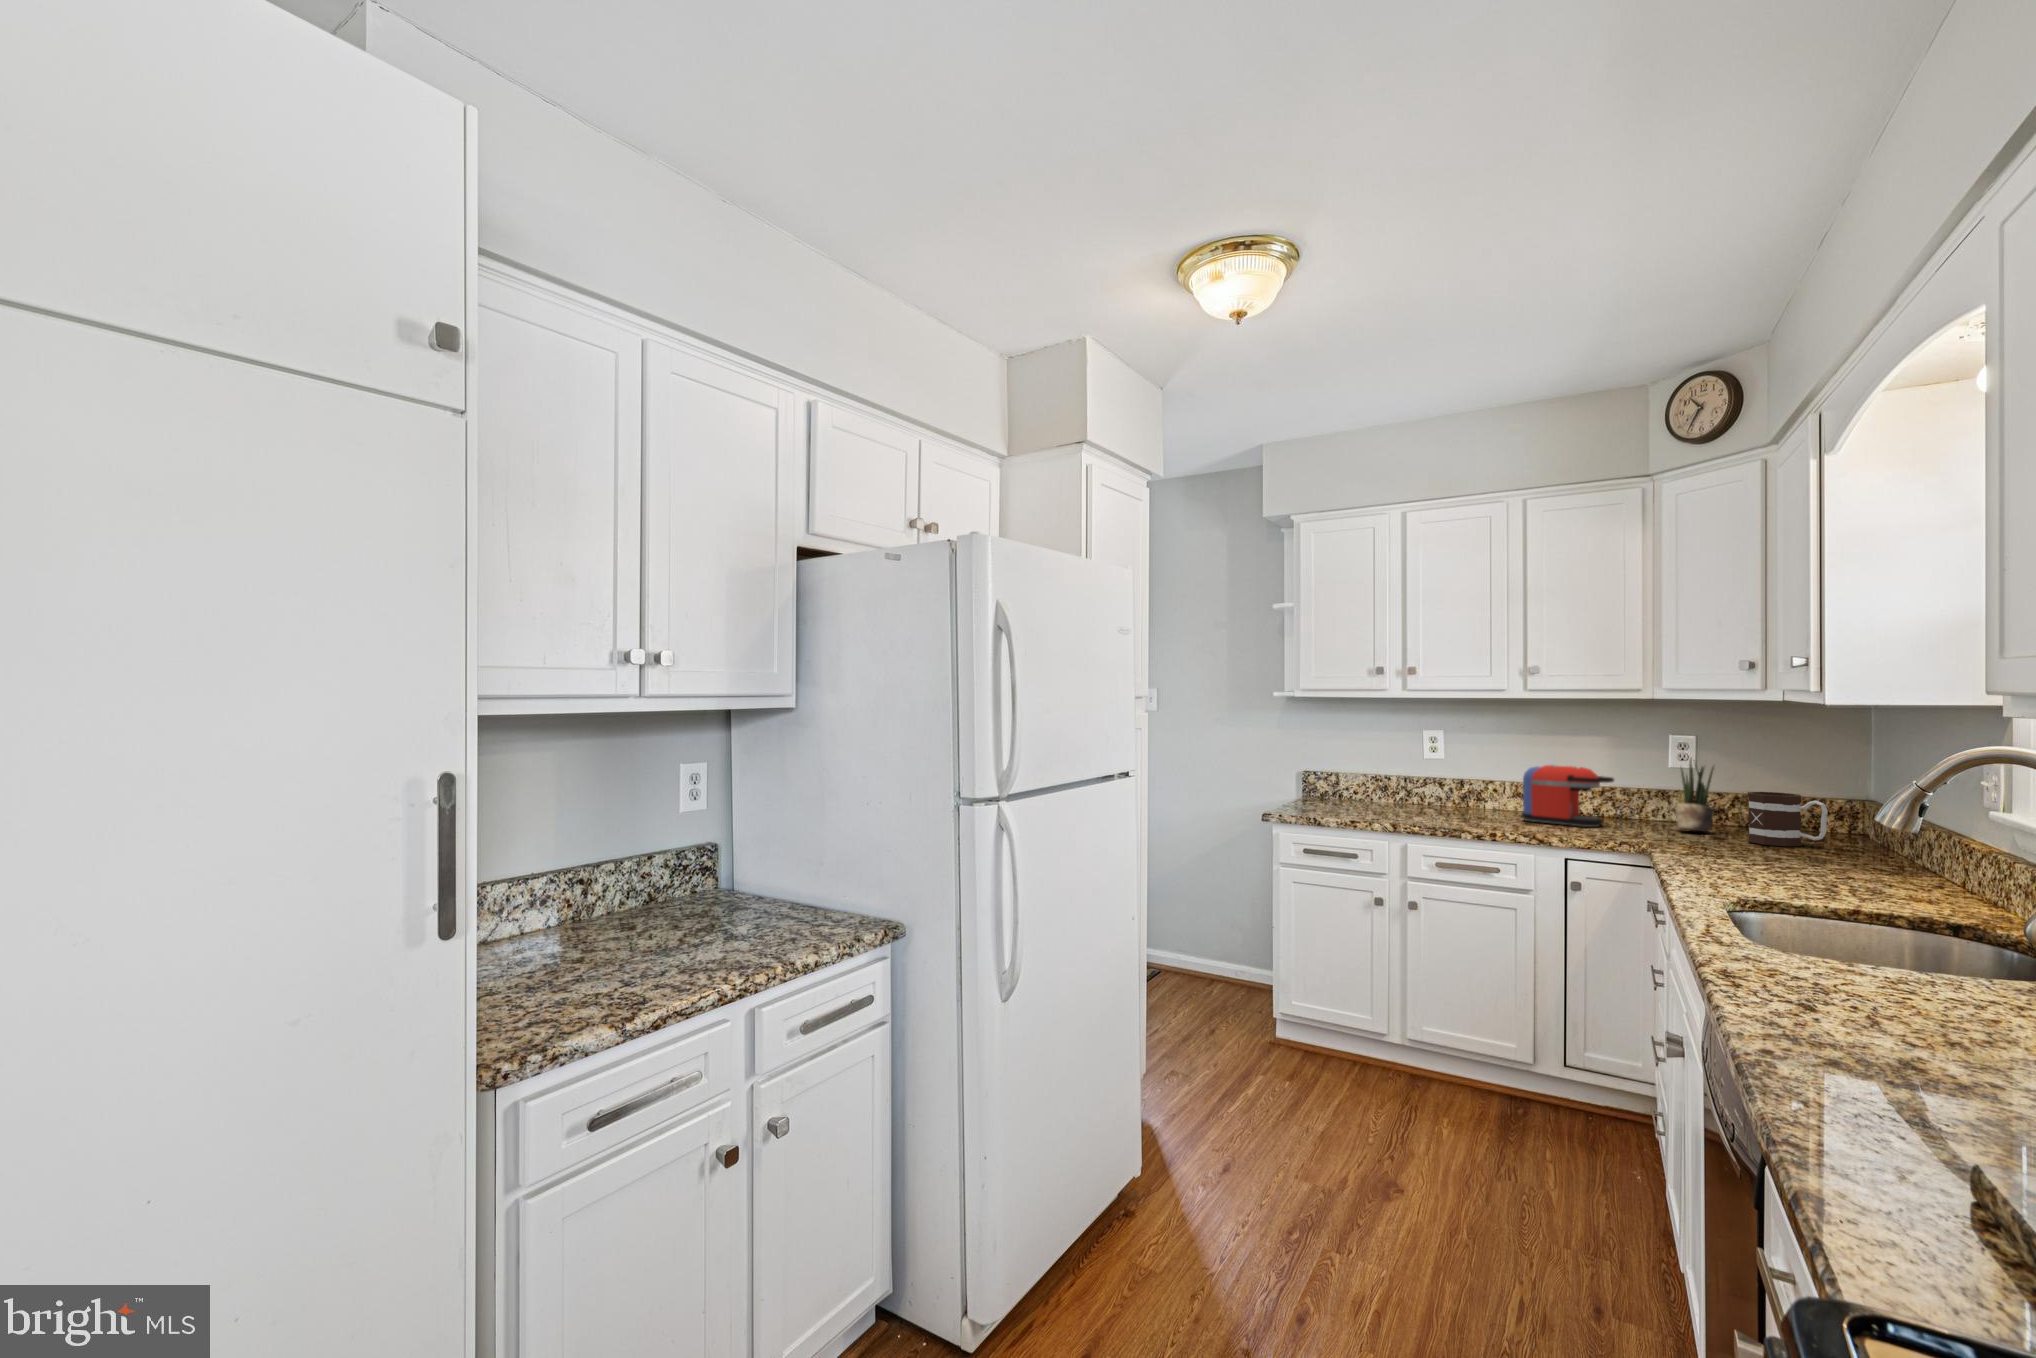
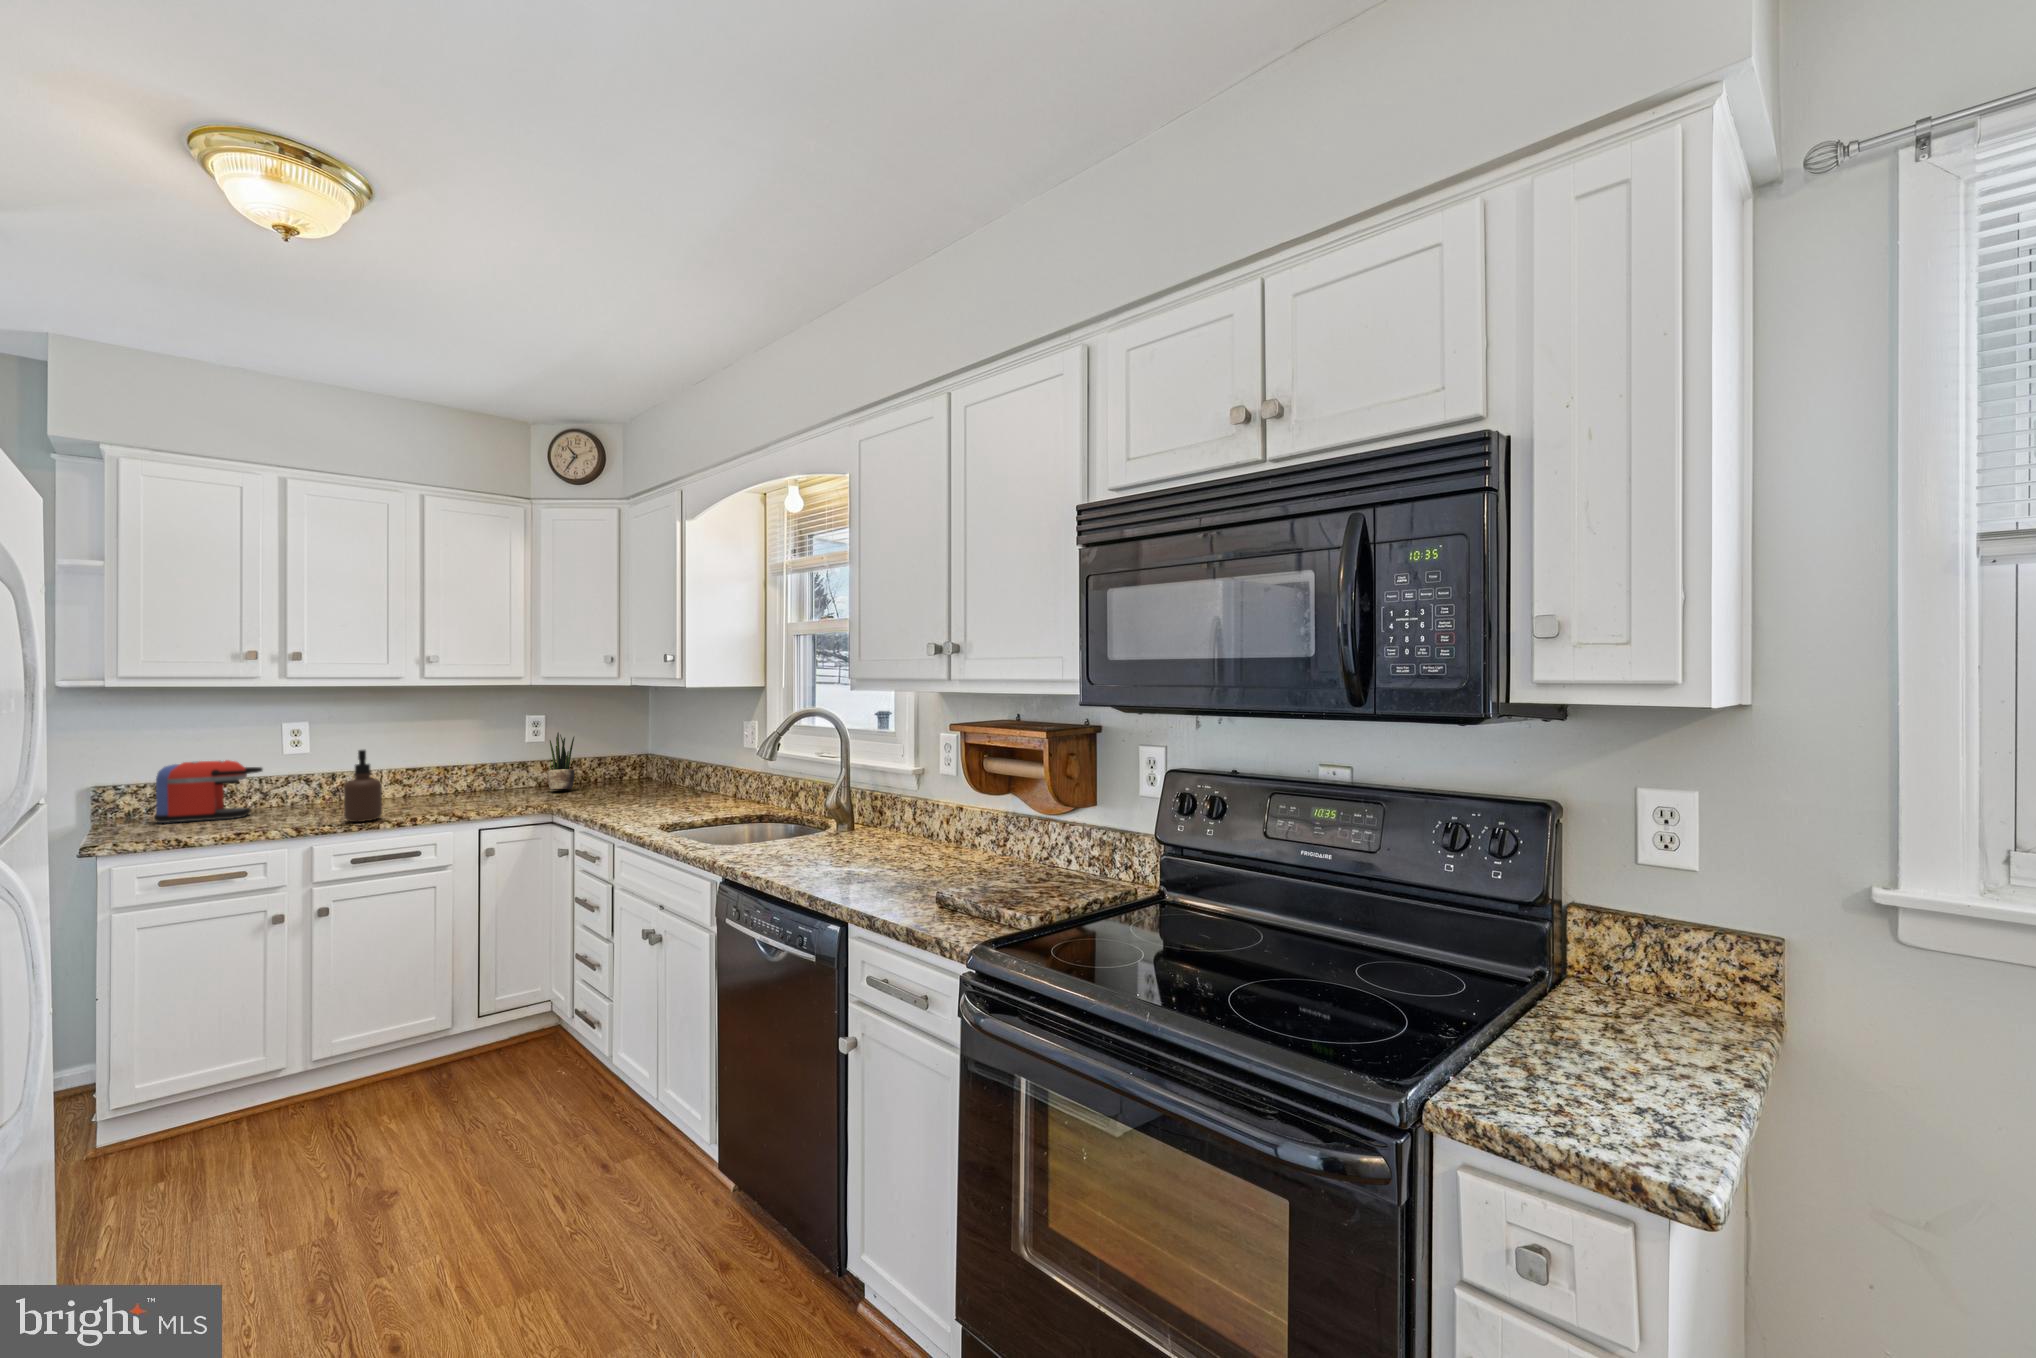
soap dispenser: none [1442,756,1476,826] -> present [344,750,382,822]
coffee maker: present [1521,765,1614,827] -> present [154,760,263,823]
mug: present [1748,792,1828,846] -> none [603,753,653,792]

